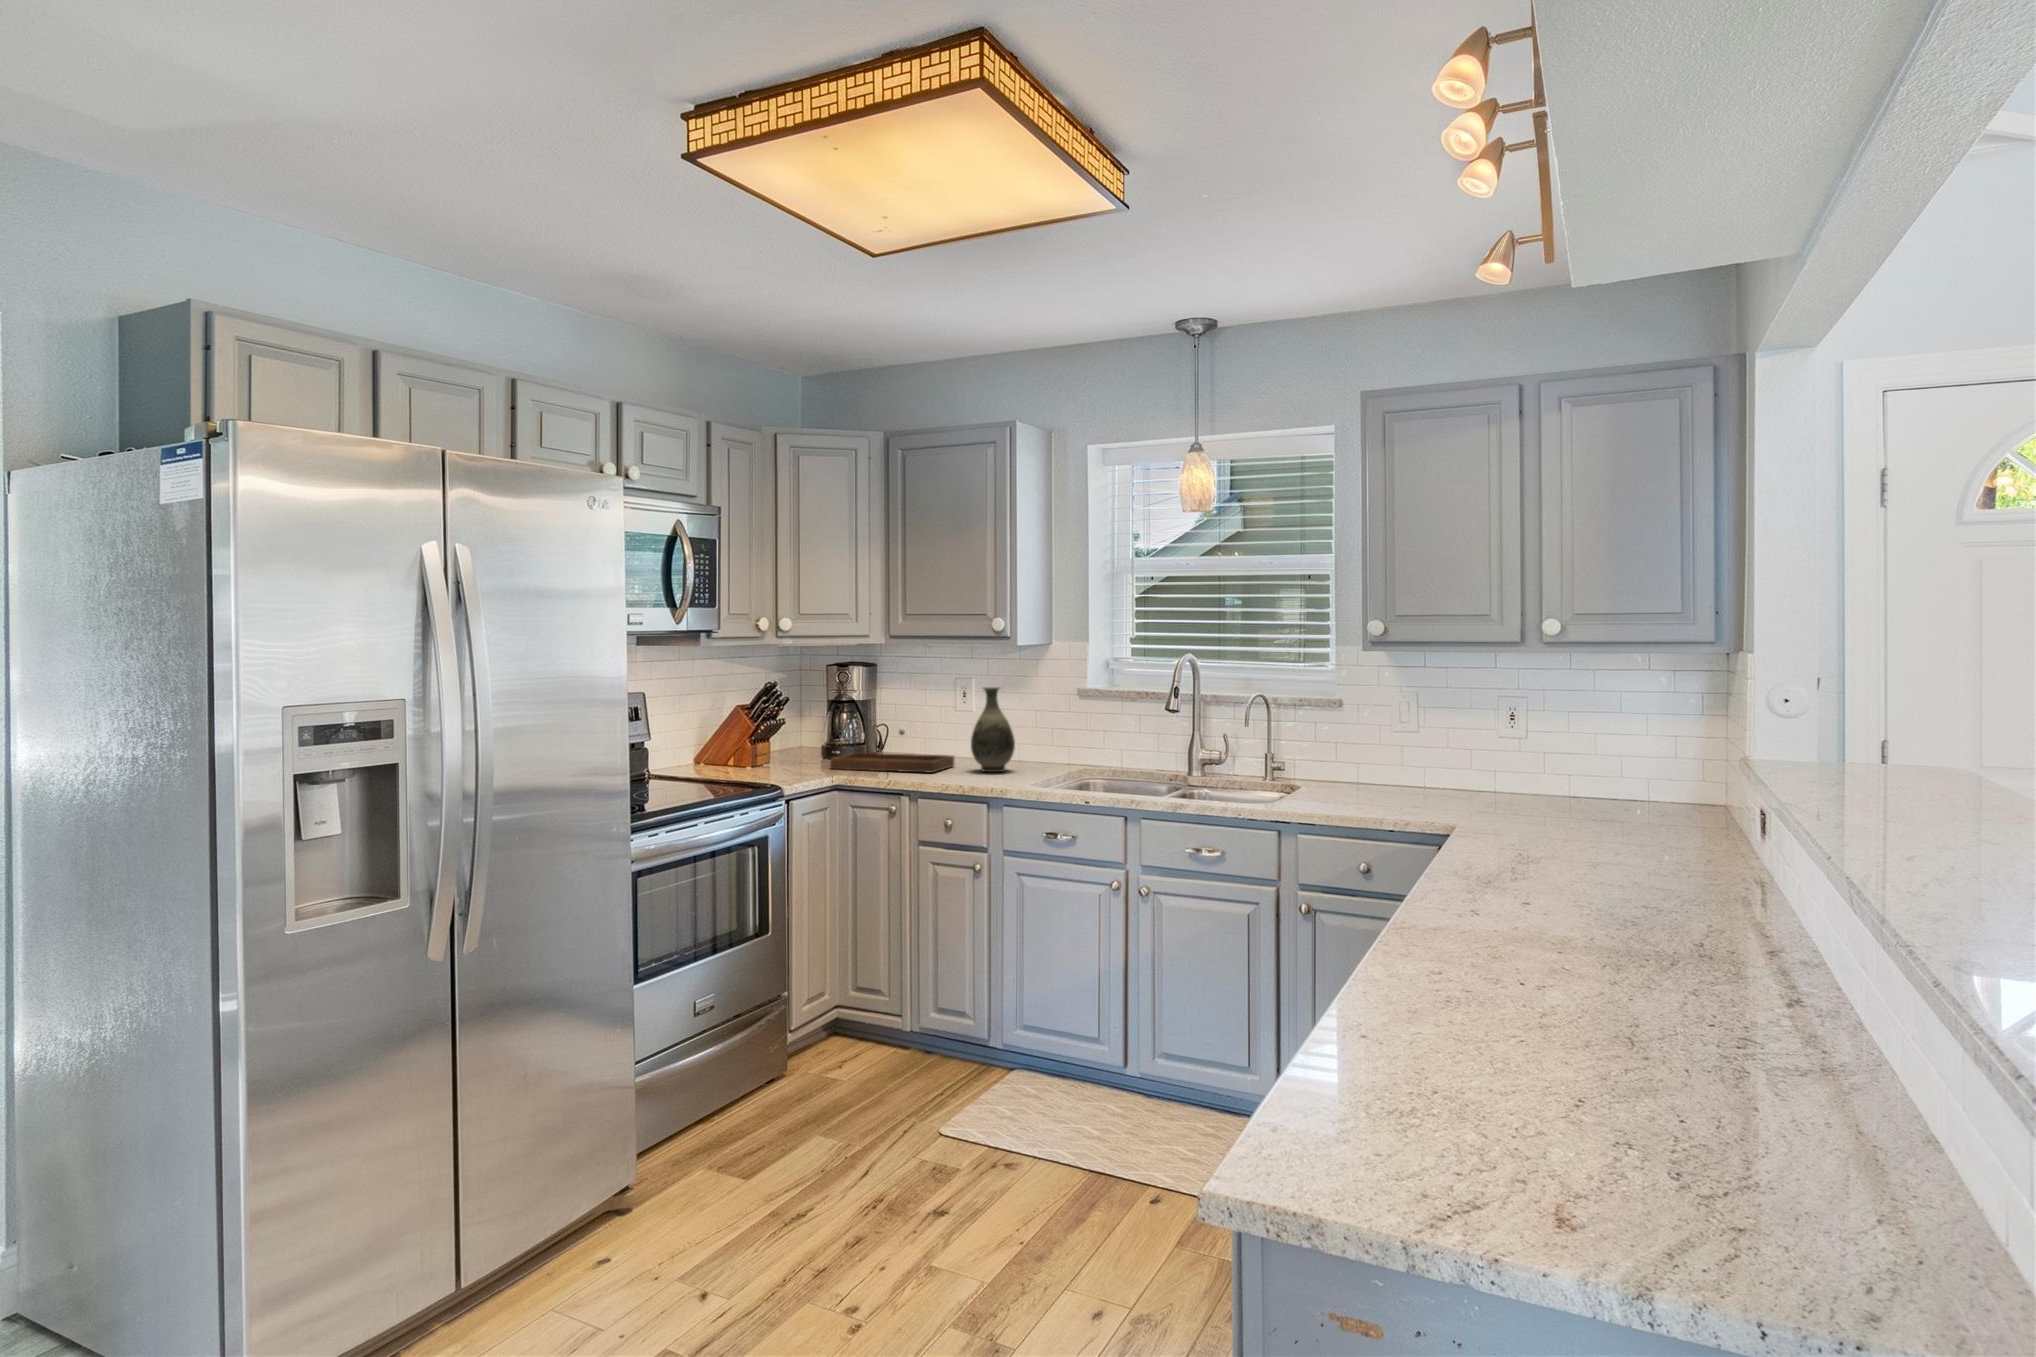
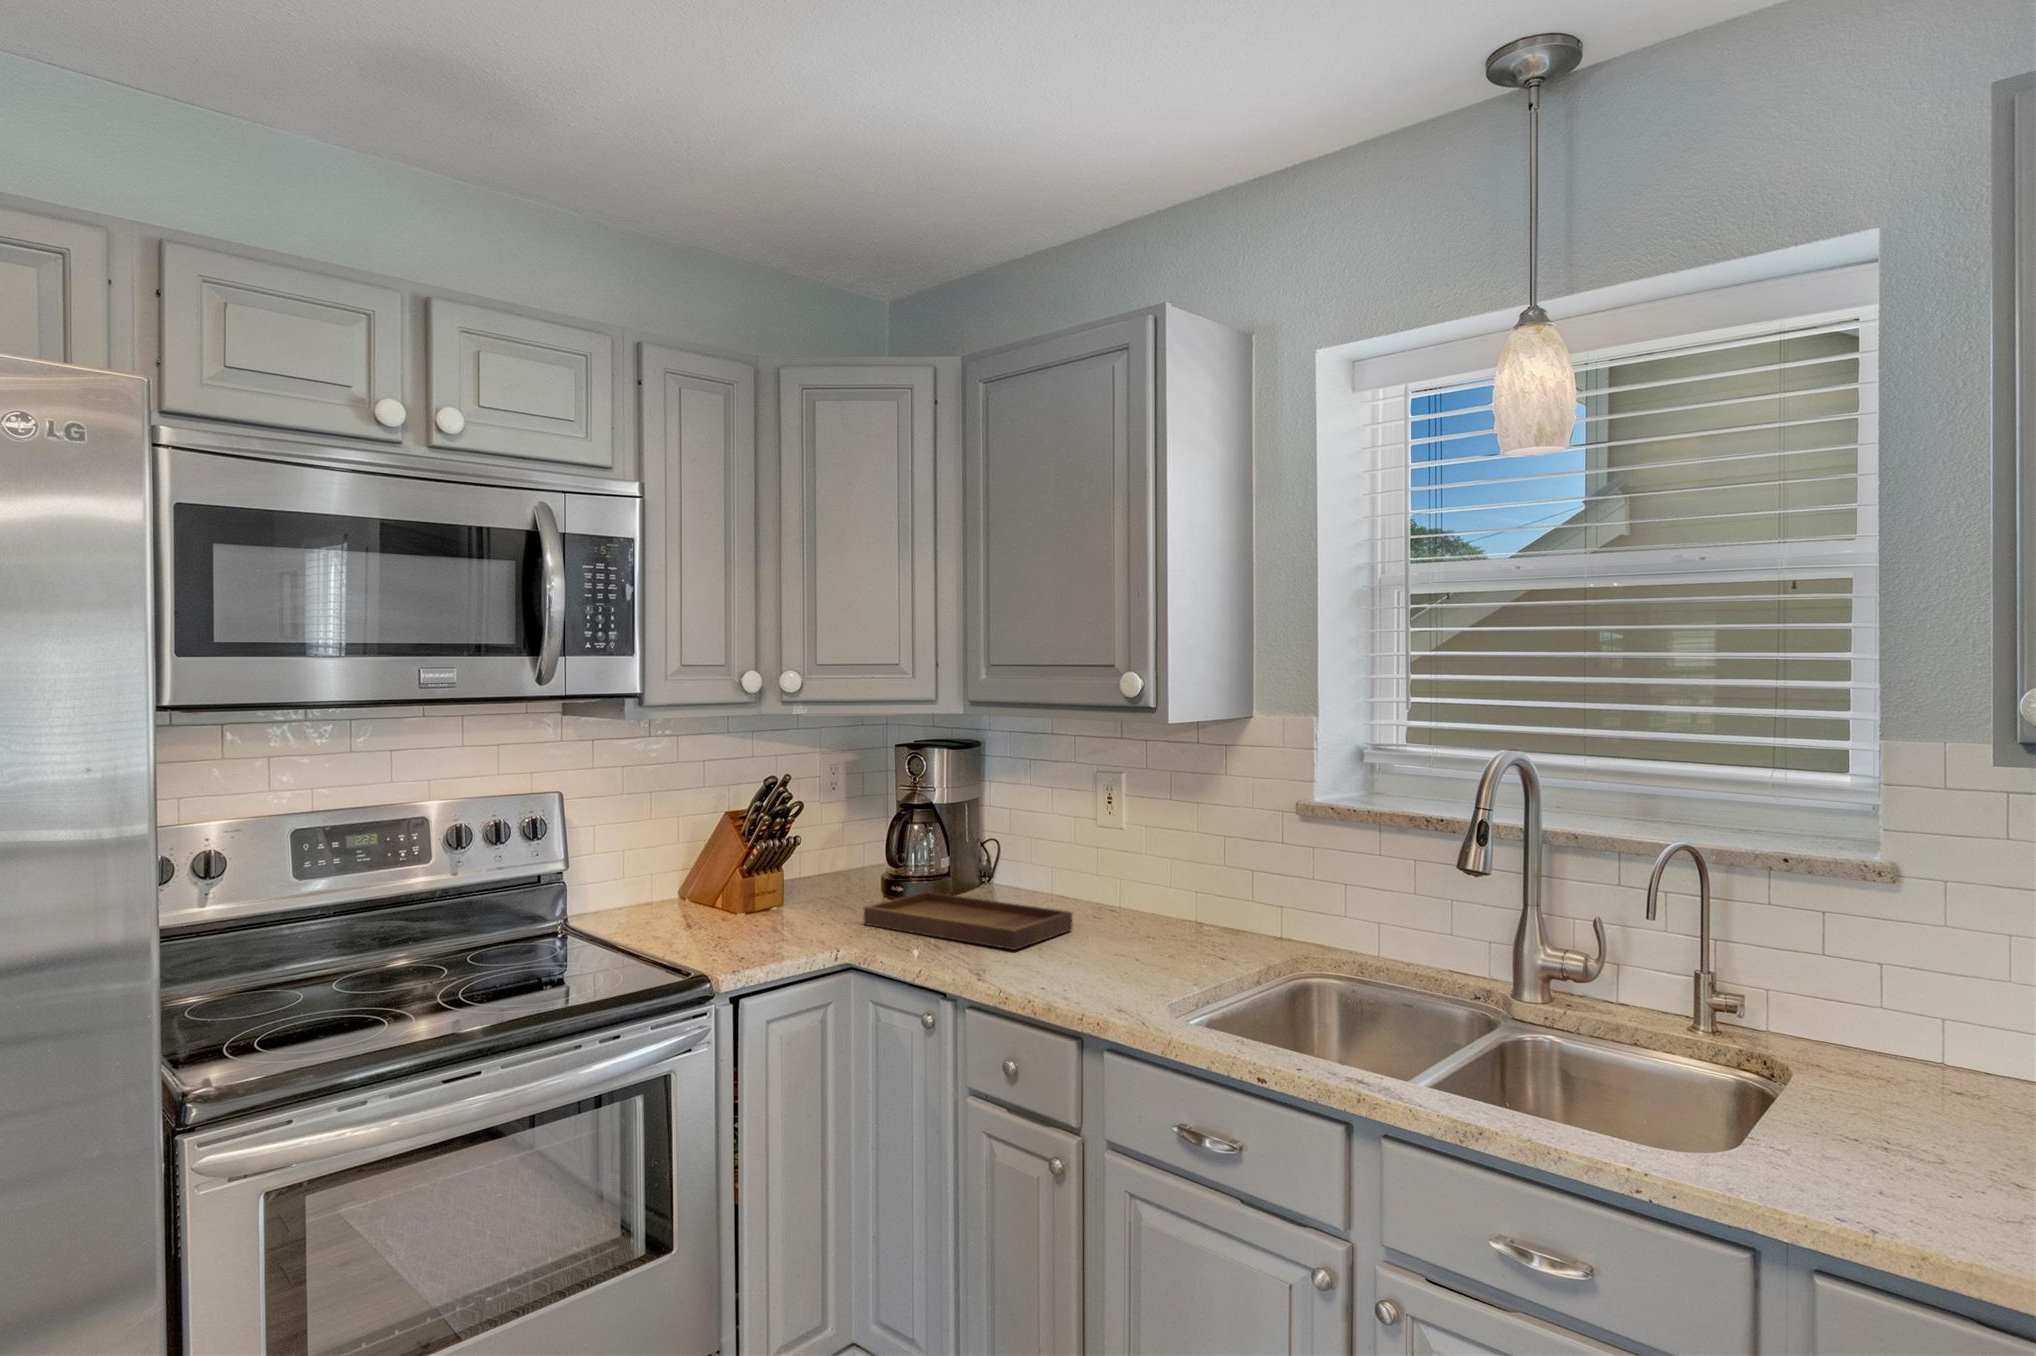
vase: present [971,687,1015,772] -> none [1087,796,1168,956]

